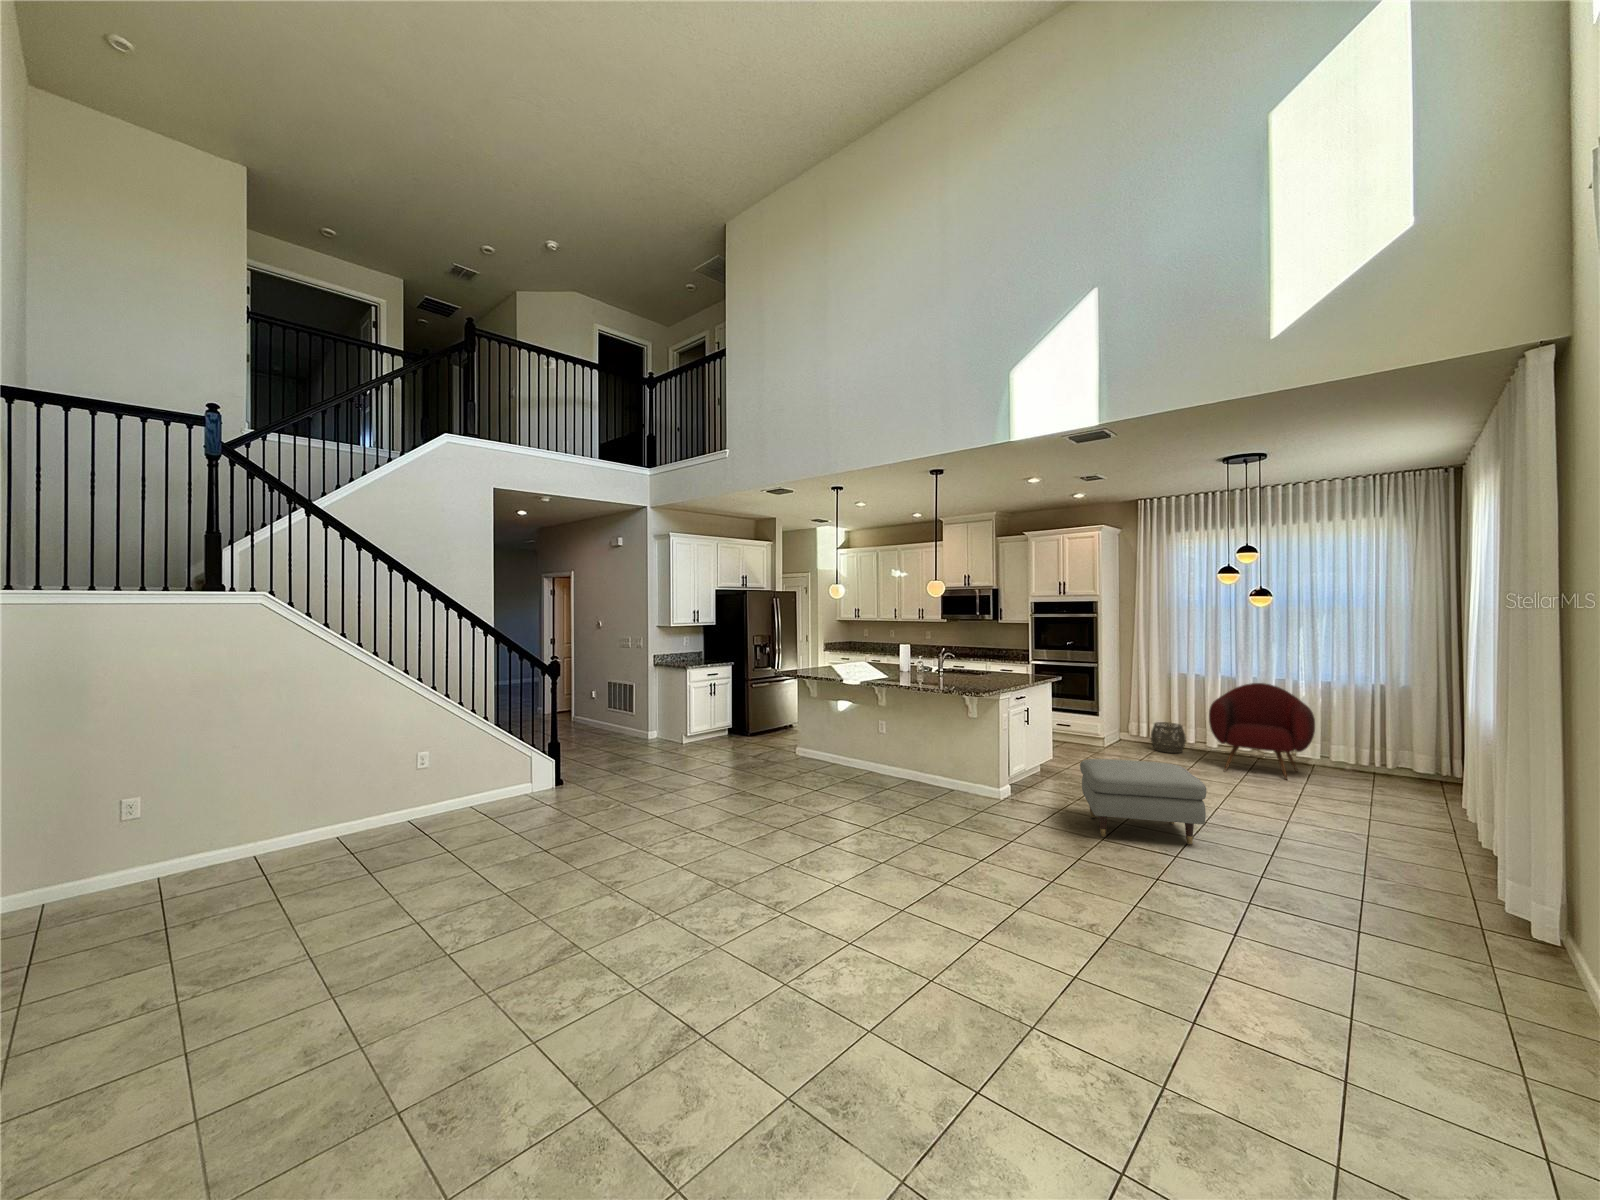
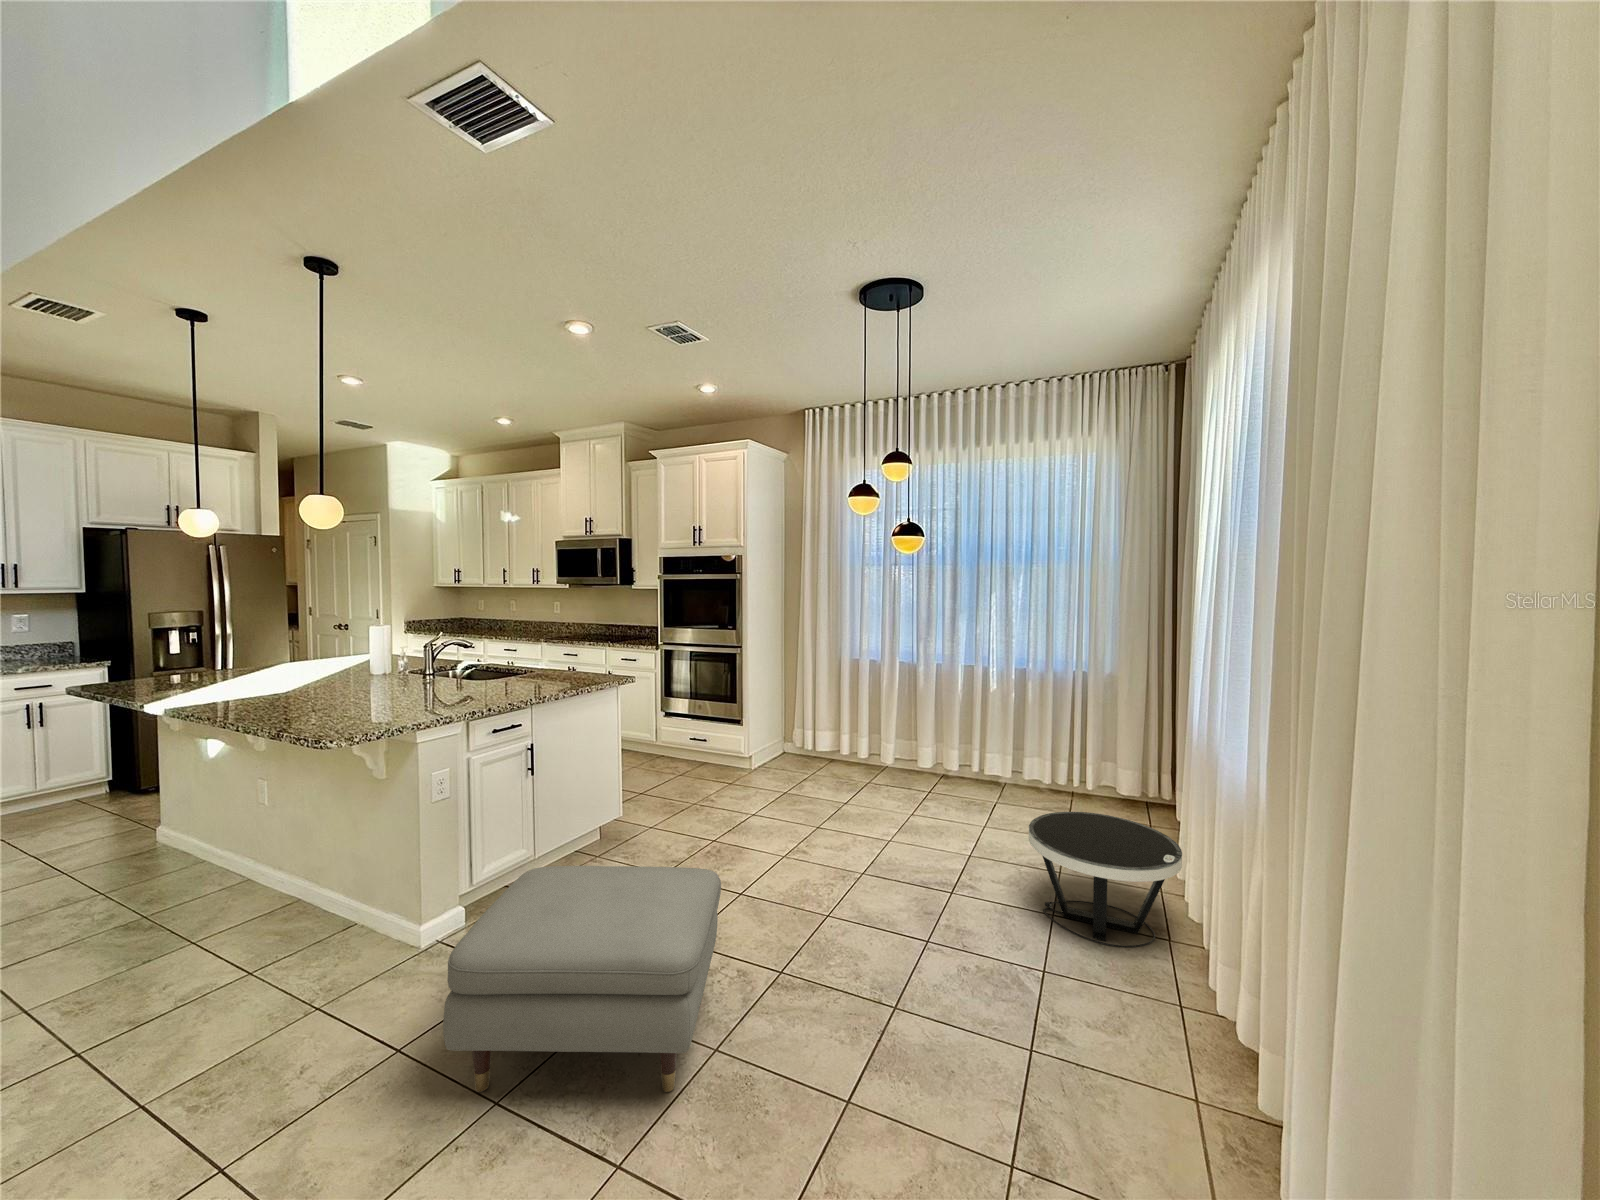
armchair: present [1209,683,1315,780] -> none [869,673,1000,822]
woven basket: present [1151,722,1186,753] -> none [812,728,856,775]
side table: none [1354,763,1464,832] -> present [1029,812,1182,947]

